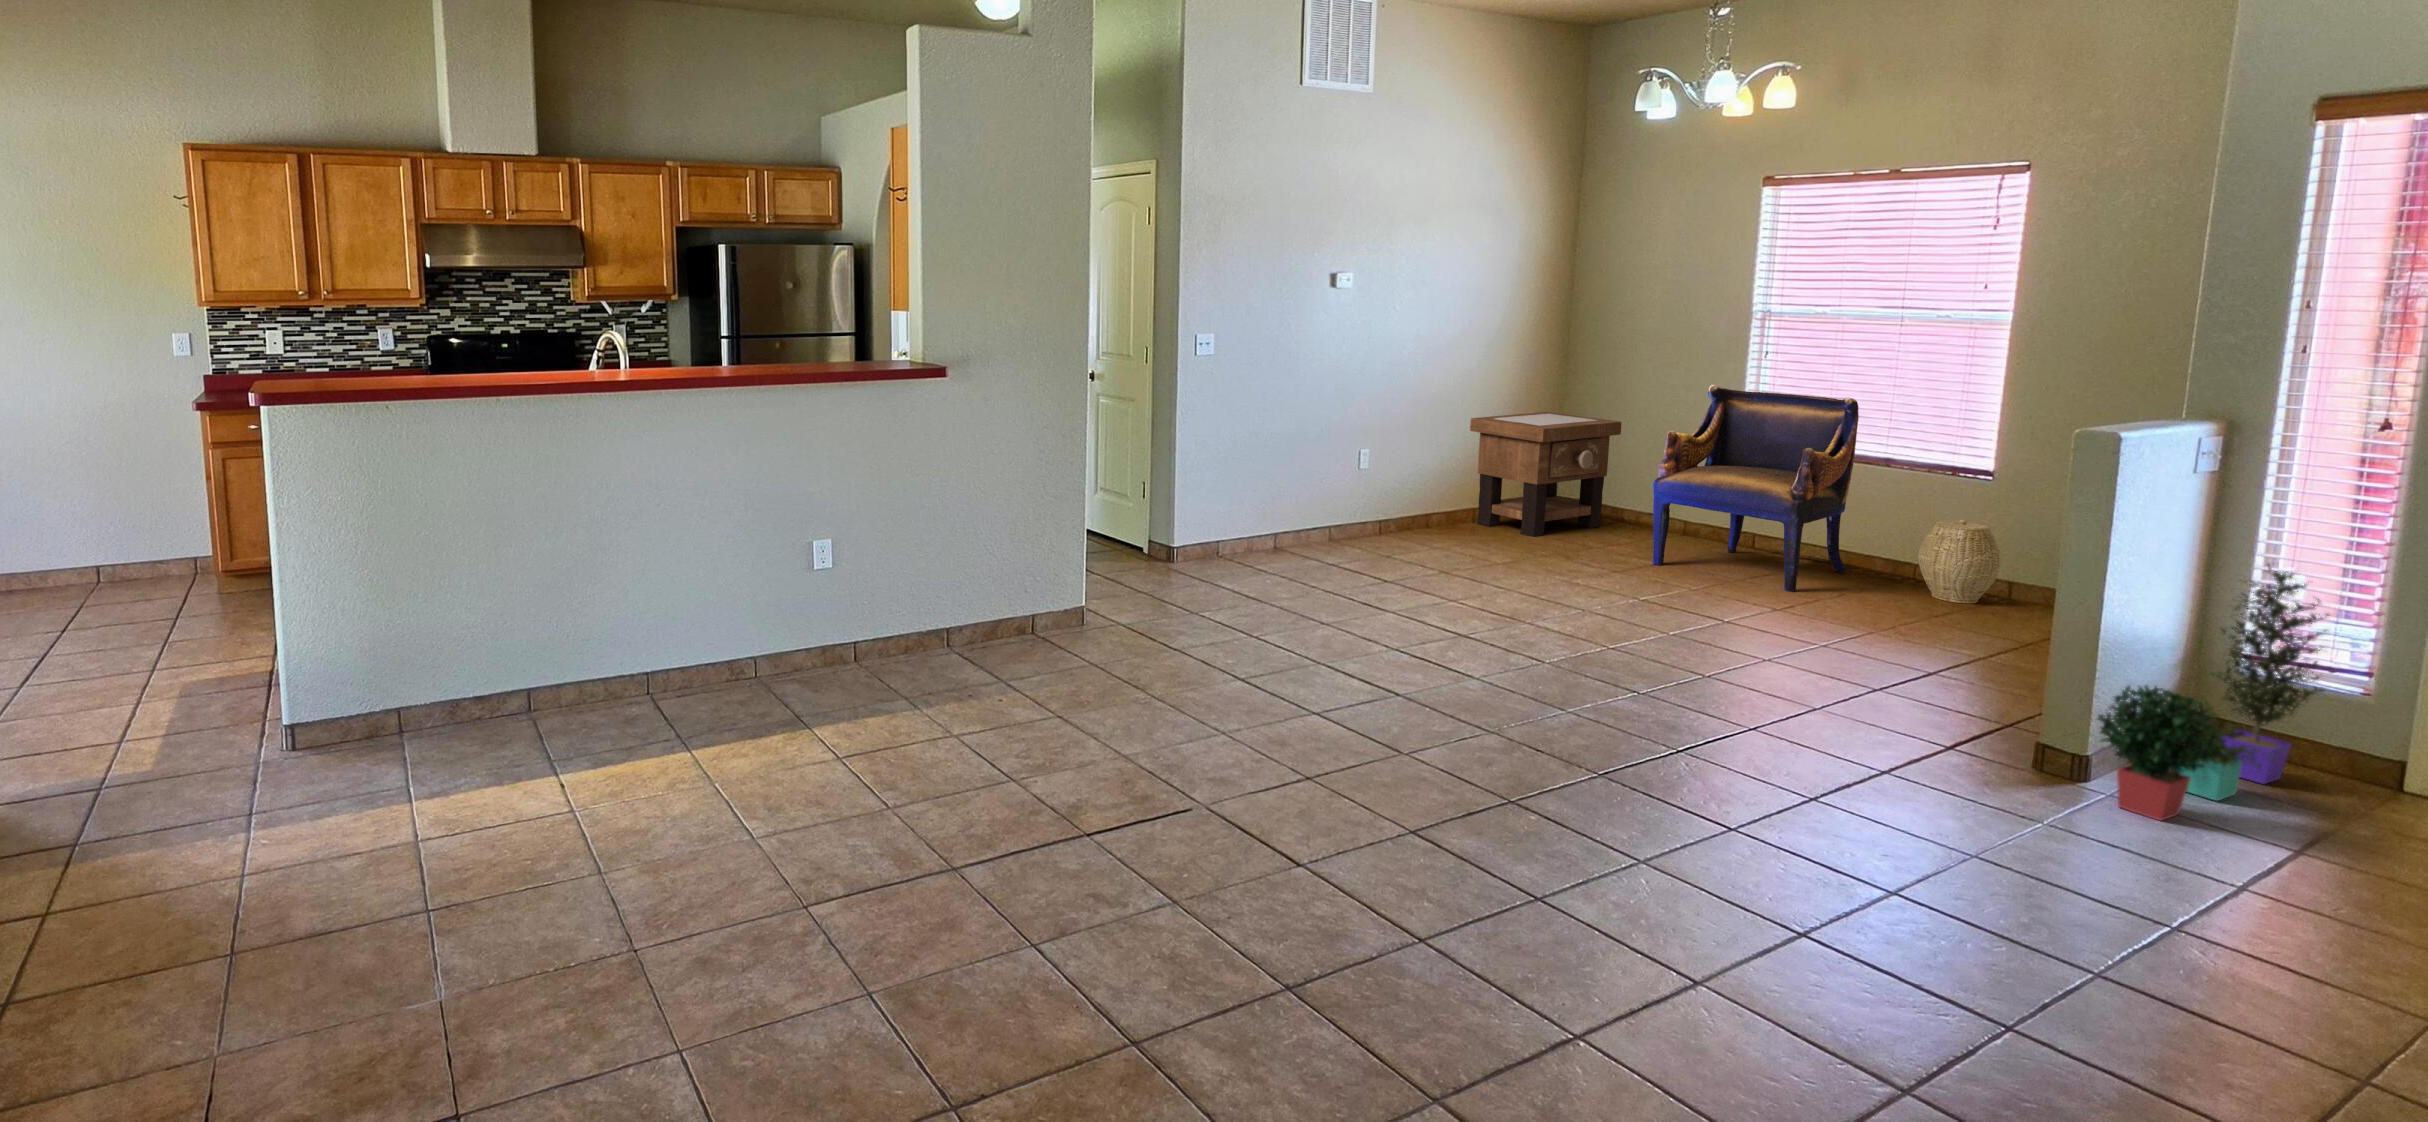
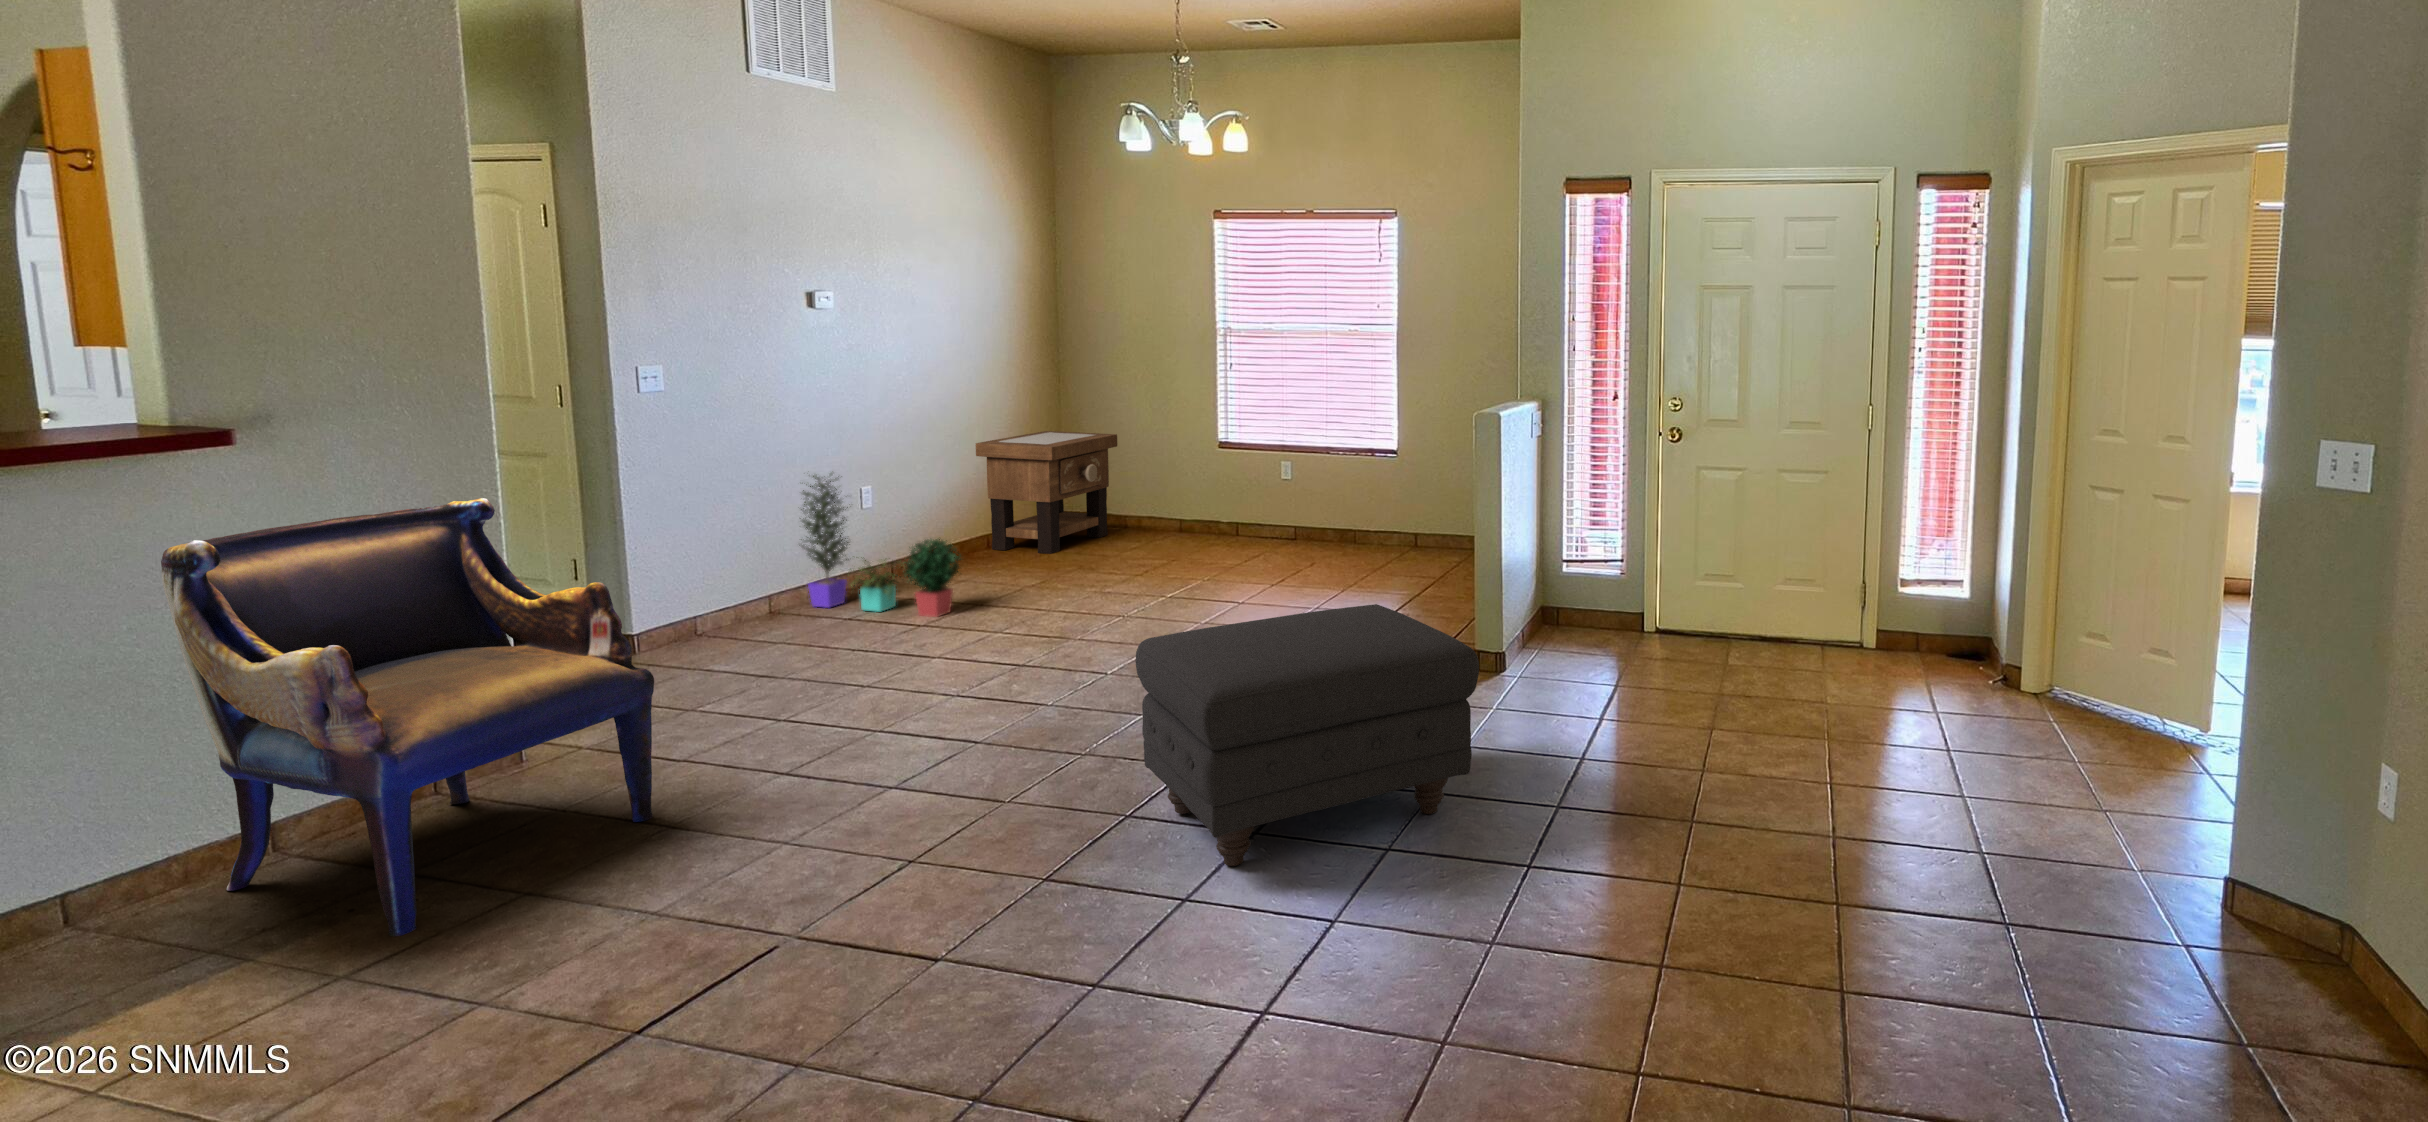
armchair: present [1653,384,1859,592] -> present [161,498,654,936]
woven basket: present [1918,520,2001,603] -> none [1357,488,1408,554]
potted plant: present [2097,563,2328,821] -> present [799,474,960,617]
ottoman: none [1535,632,1971,918] -> present [1136,604,1479,866]

